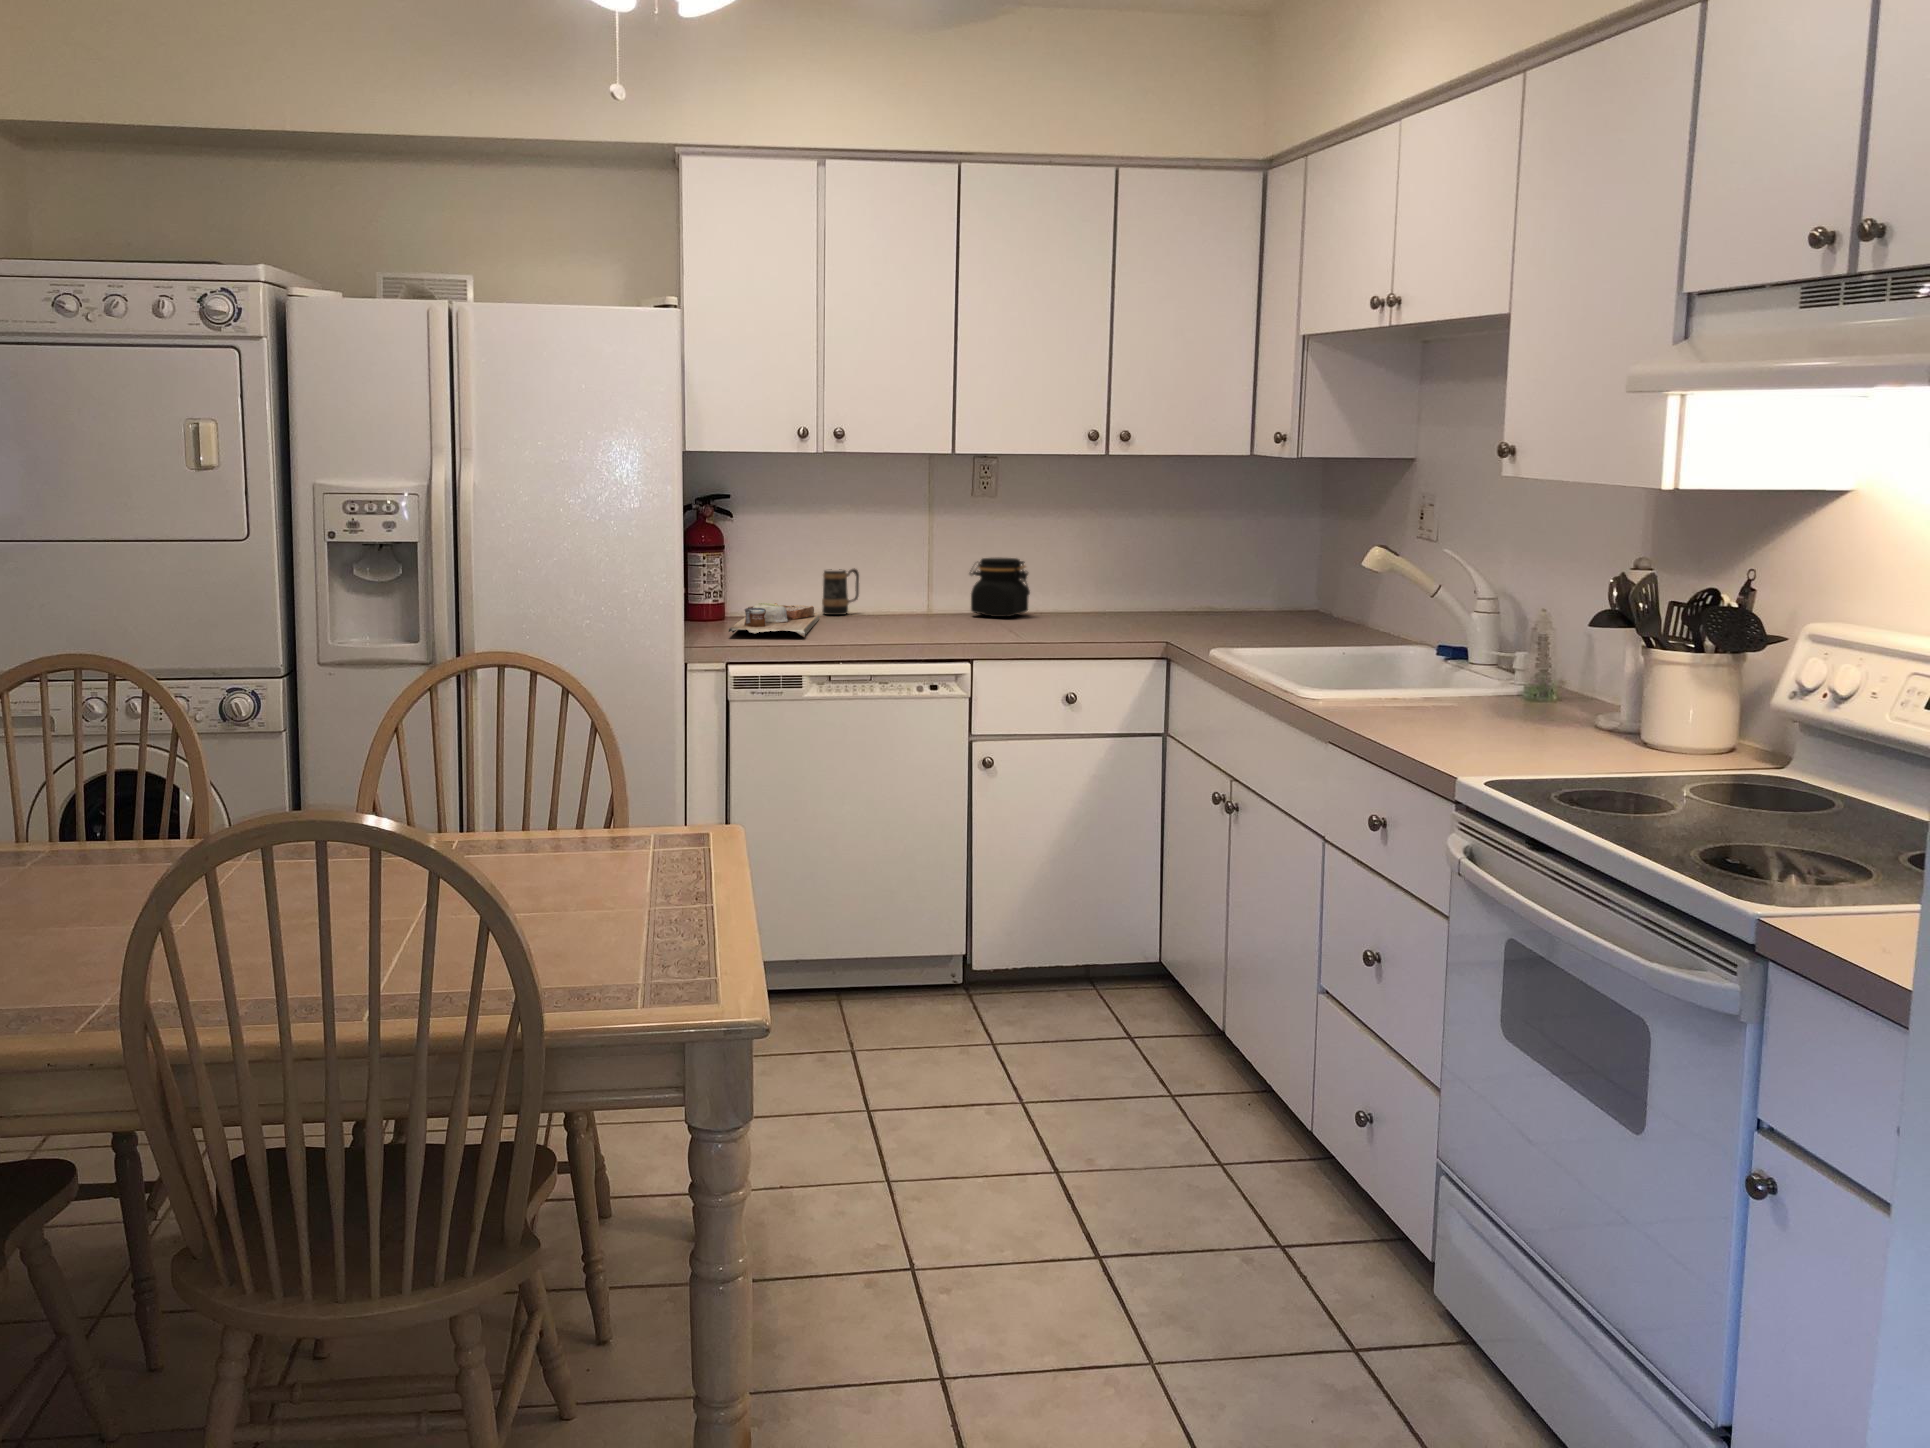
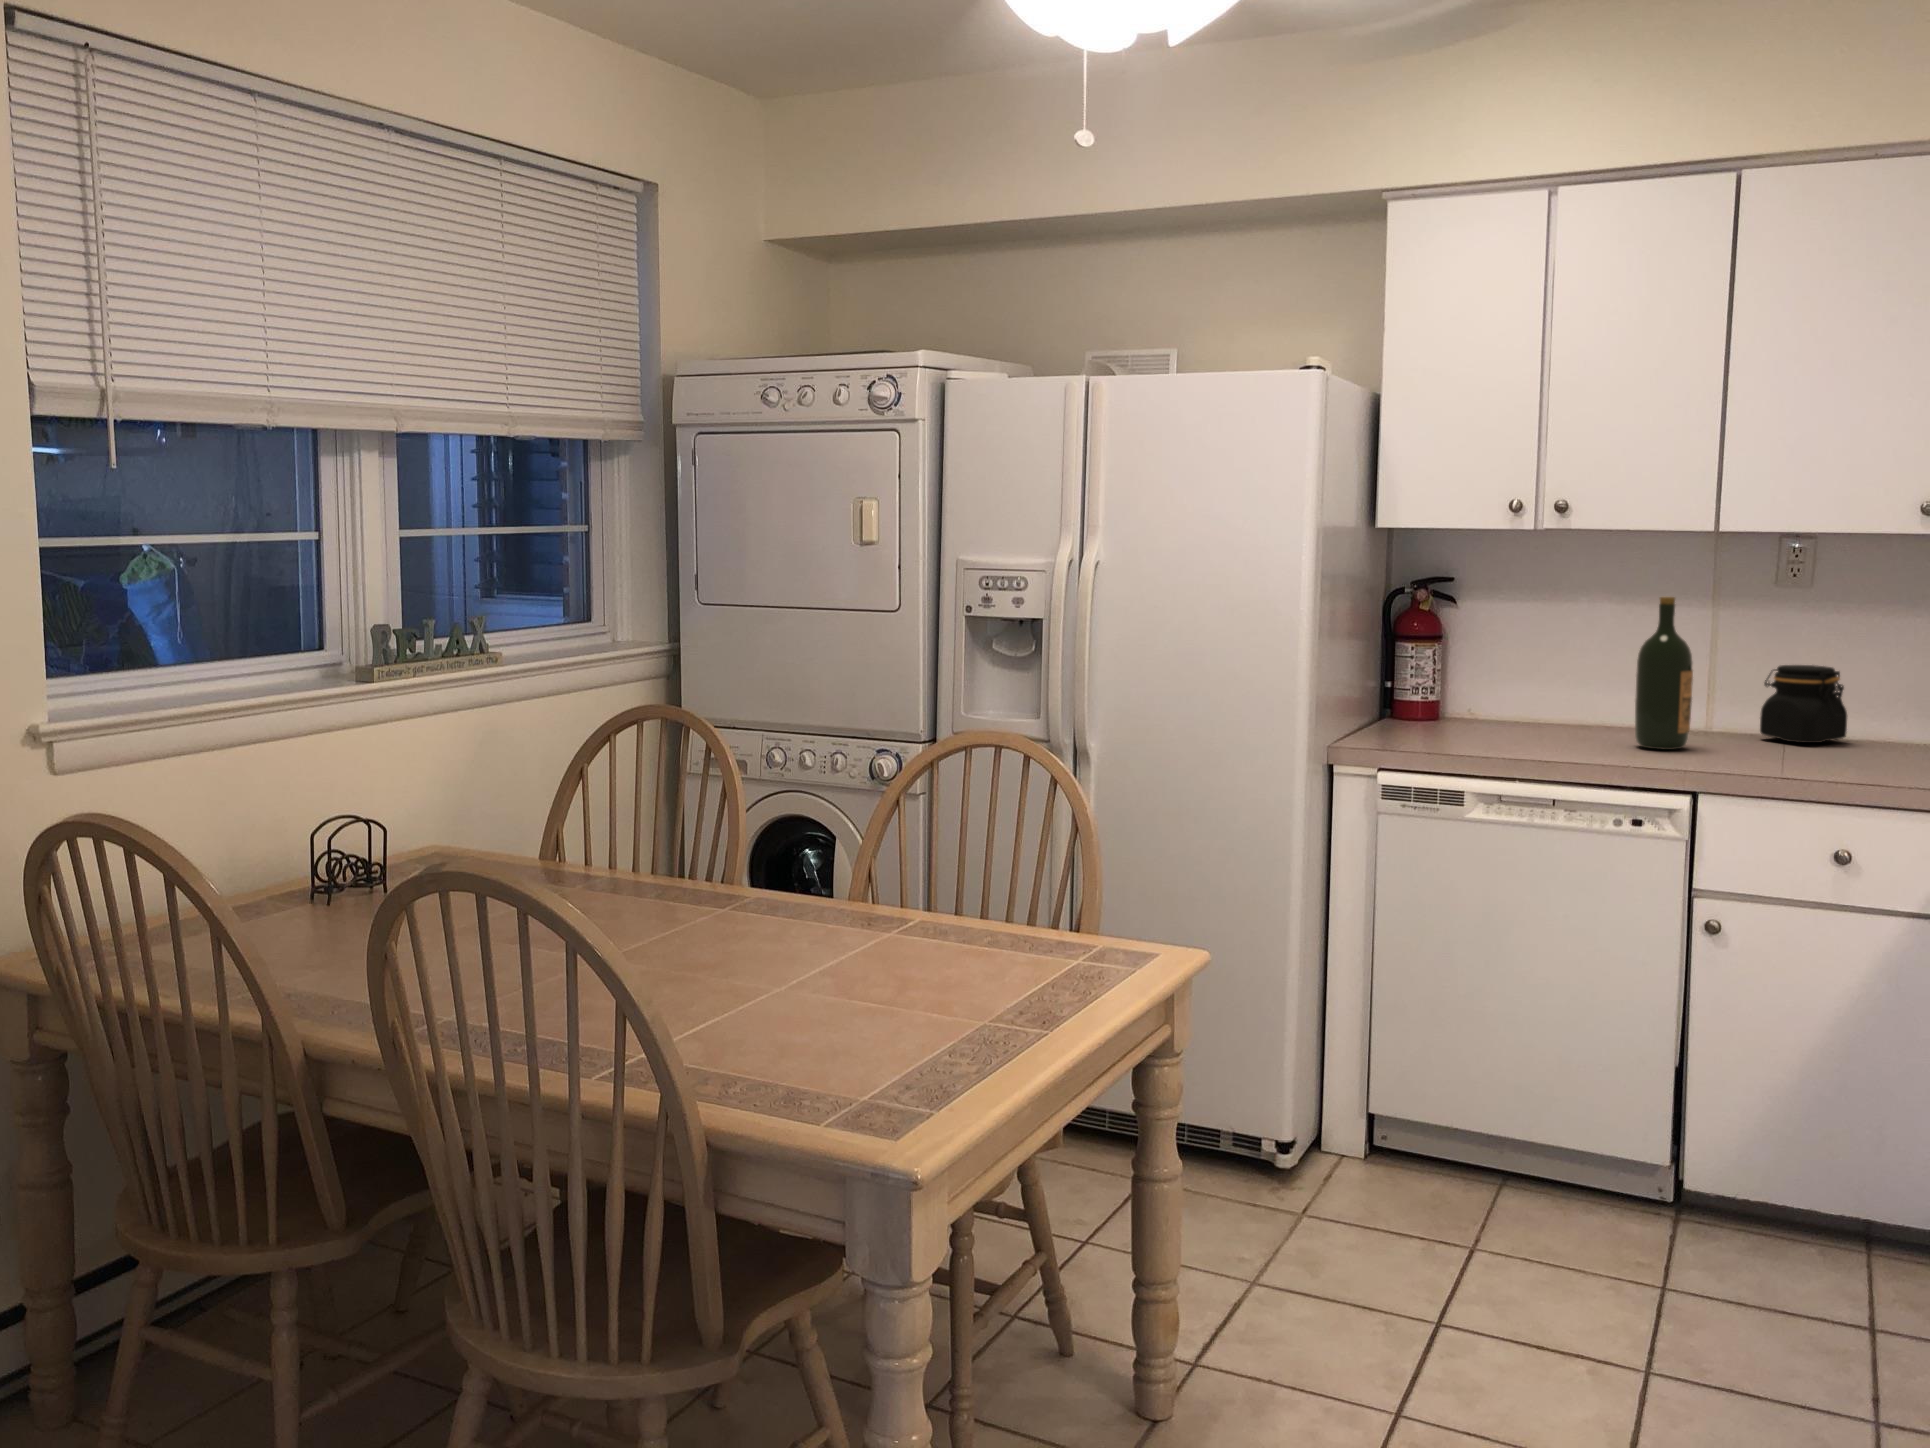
wine bottle: none [901,507,942,628] -> present [1635,597,1693,750]
mug: present [822,568,859,615] -> none [1565,669,1617,725]
cutting board: present [729,603,819,637] -> none [1397,704,1551,748]

